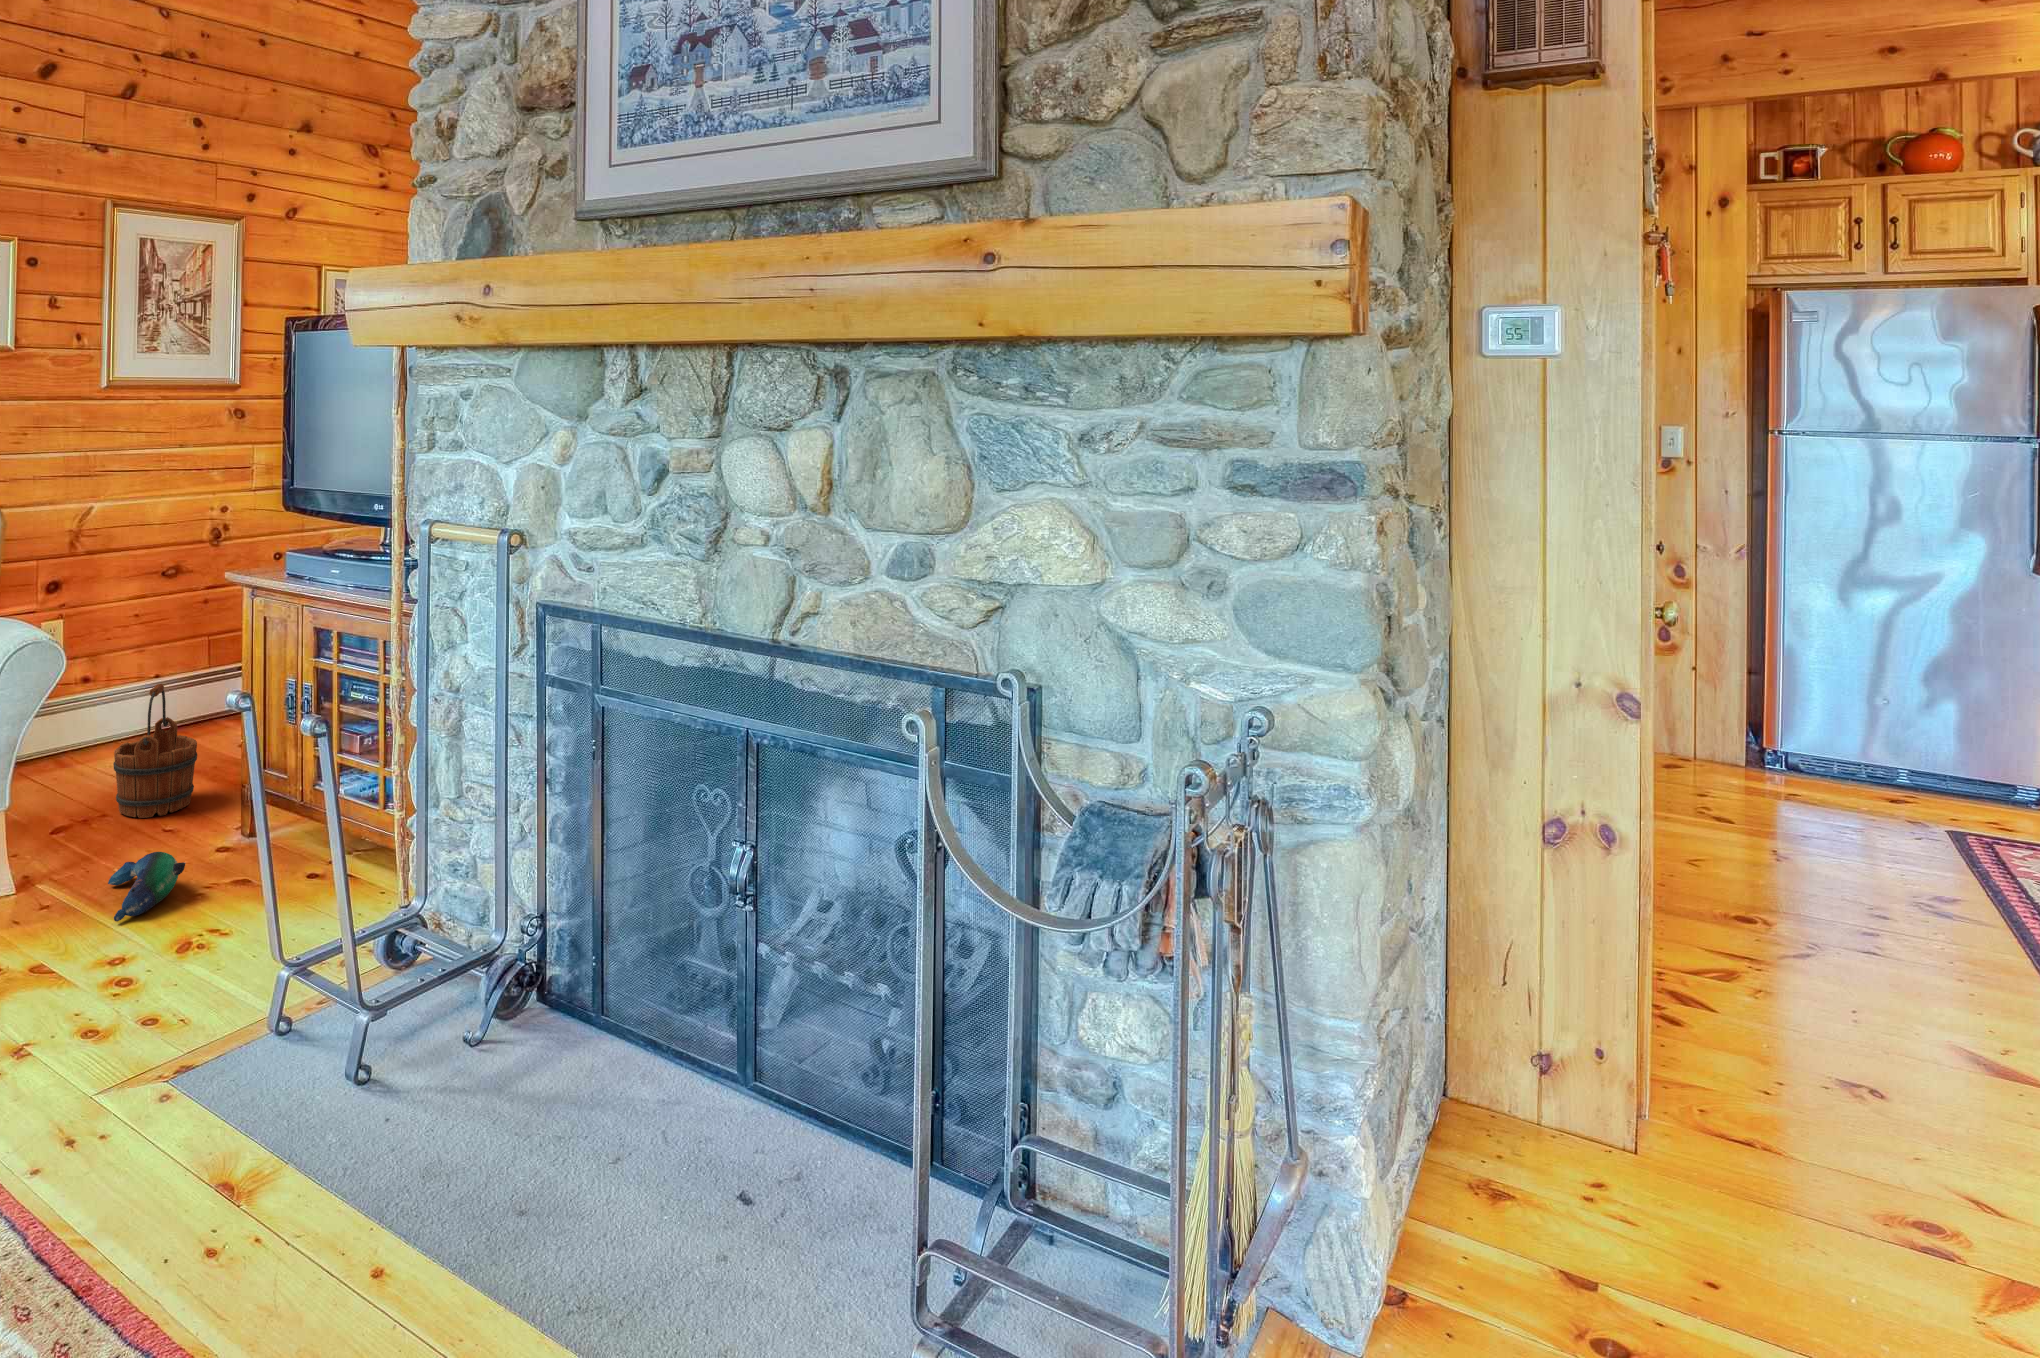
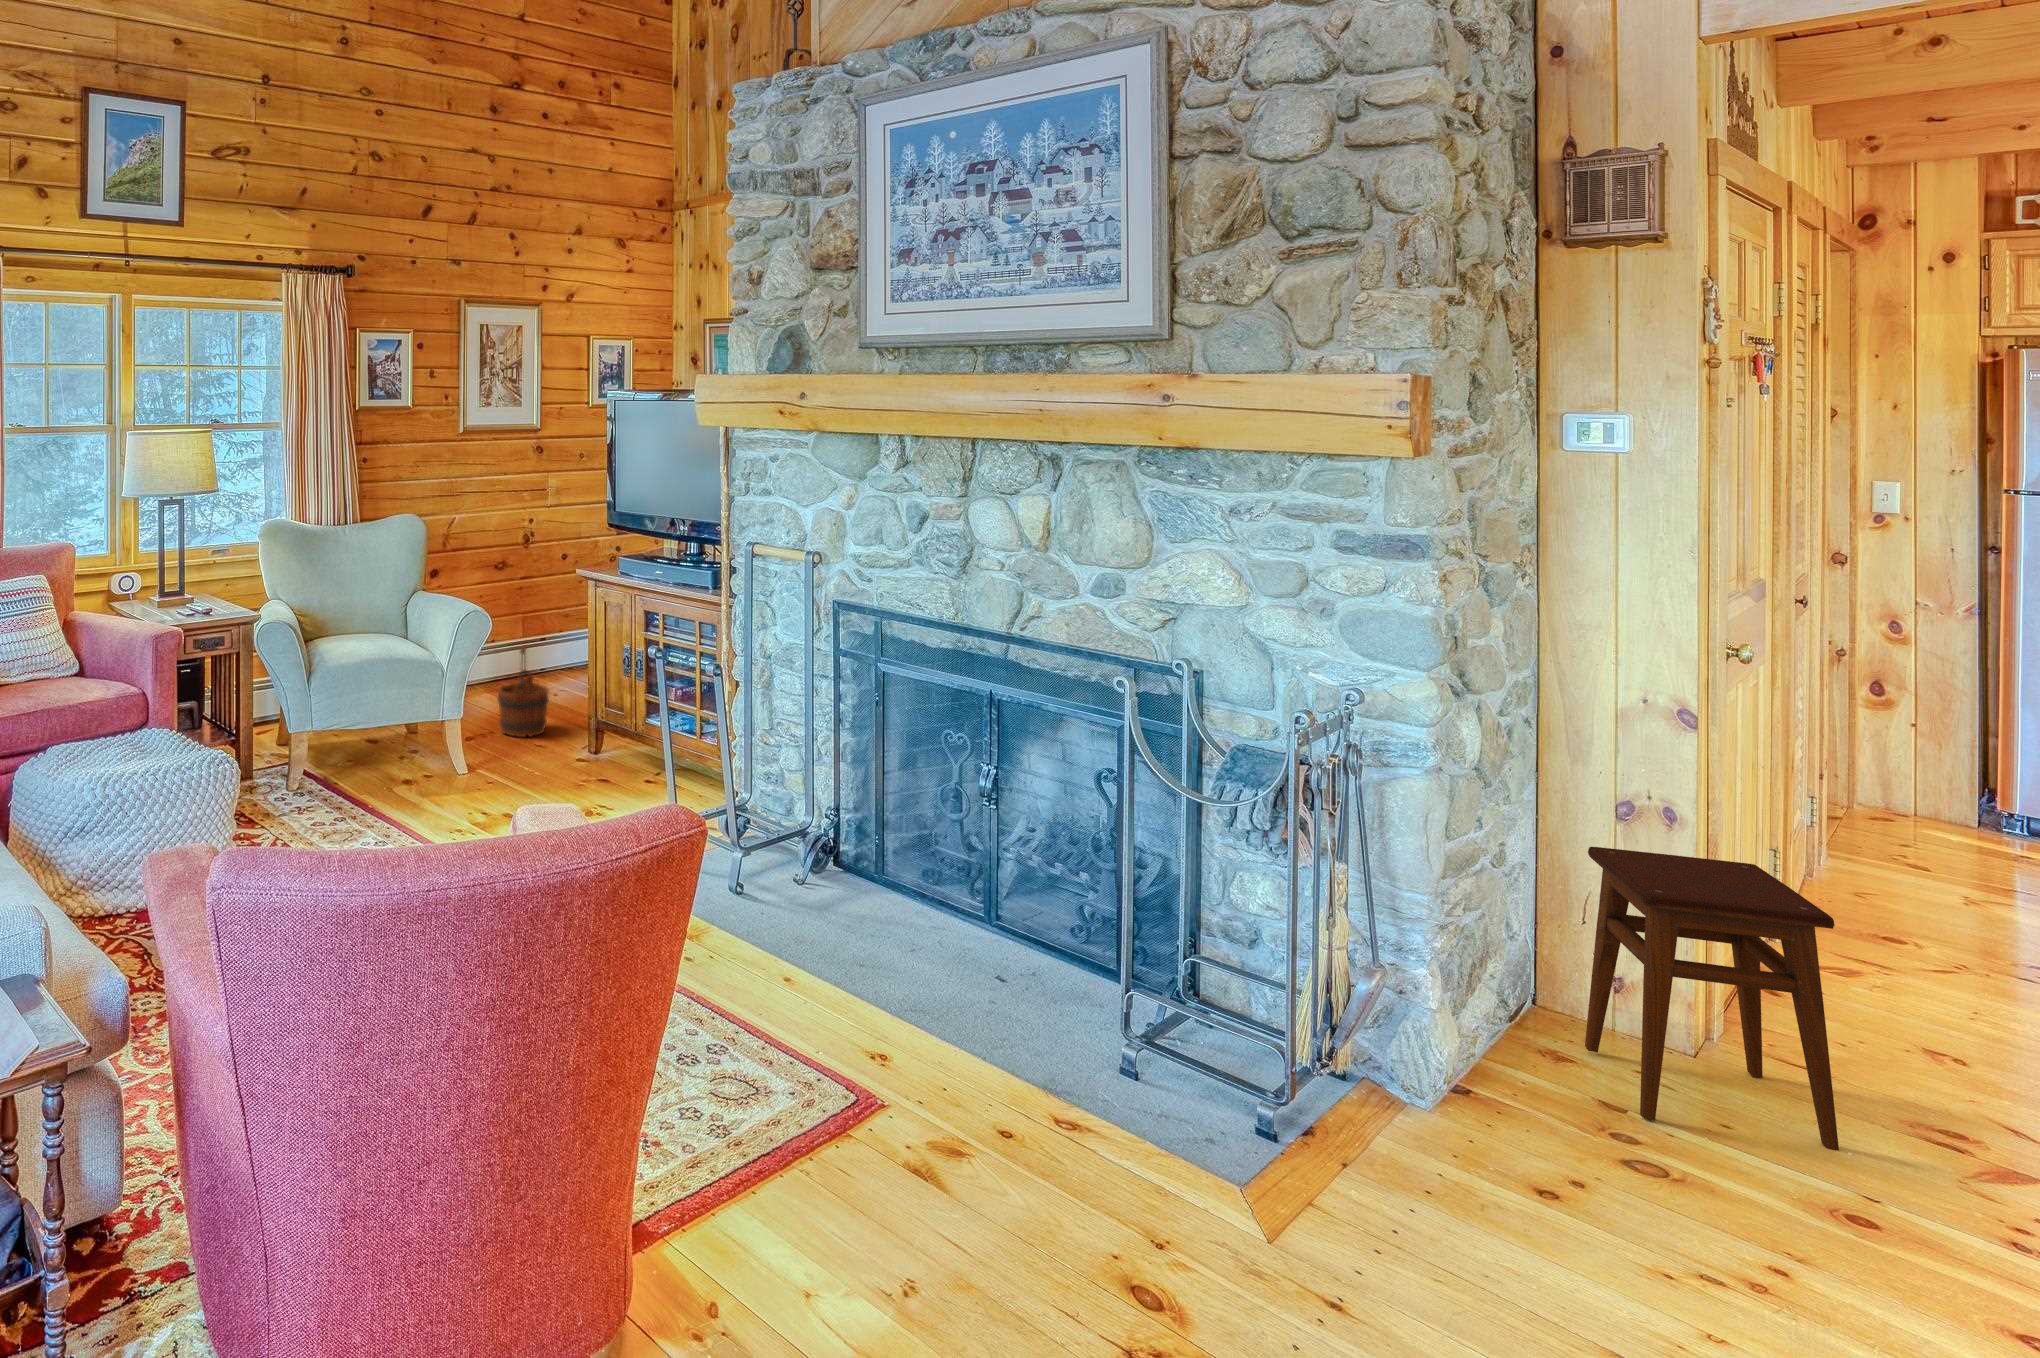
plush toy: present [108,852,186,921] -> none [521,756,573,796]
stool: none [1512,895,1849,1320] -> present [1585,847,1839,1150]

